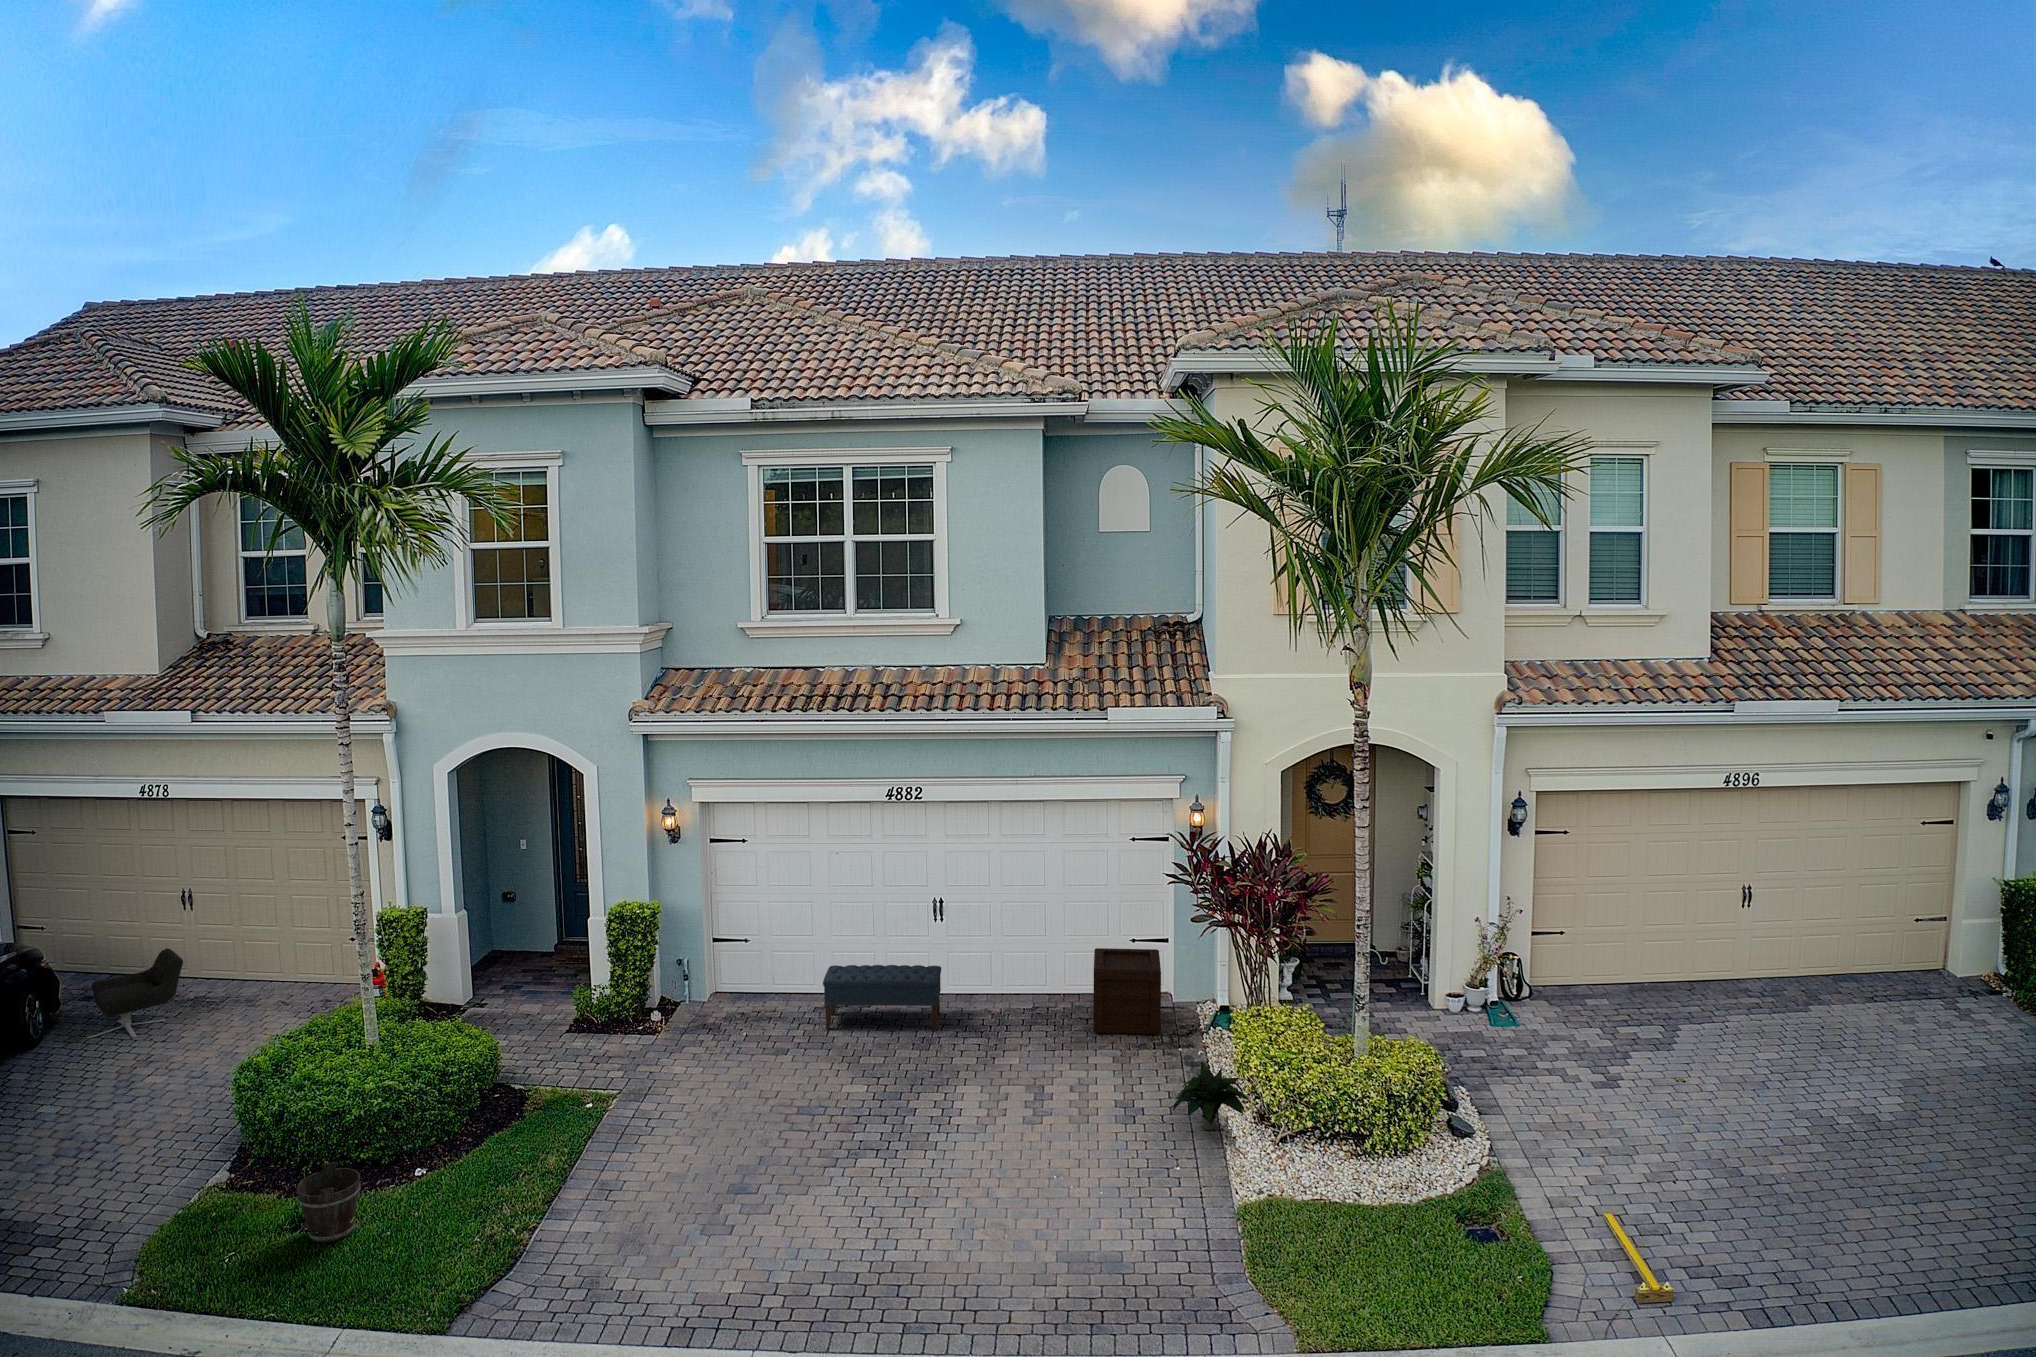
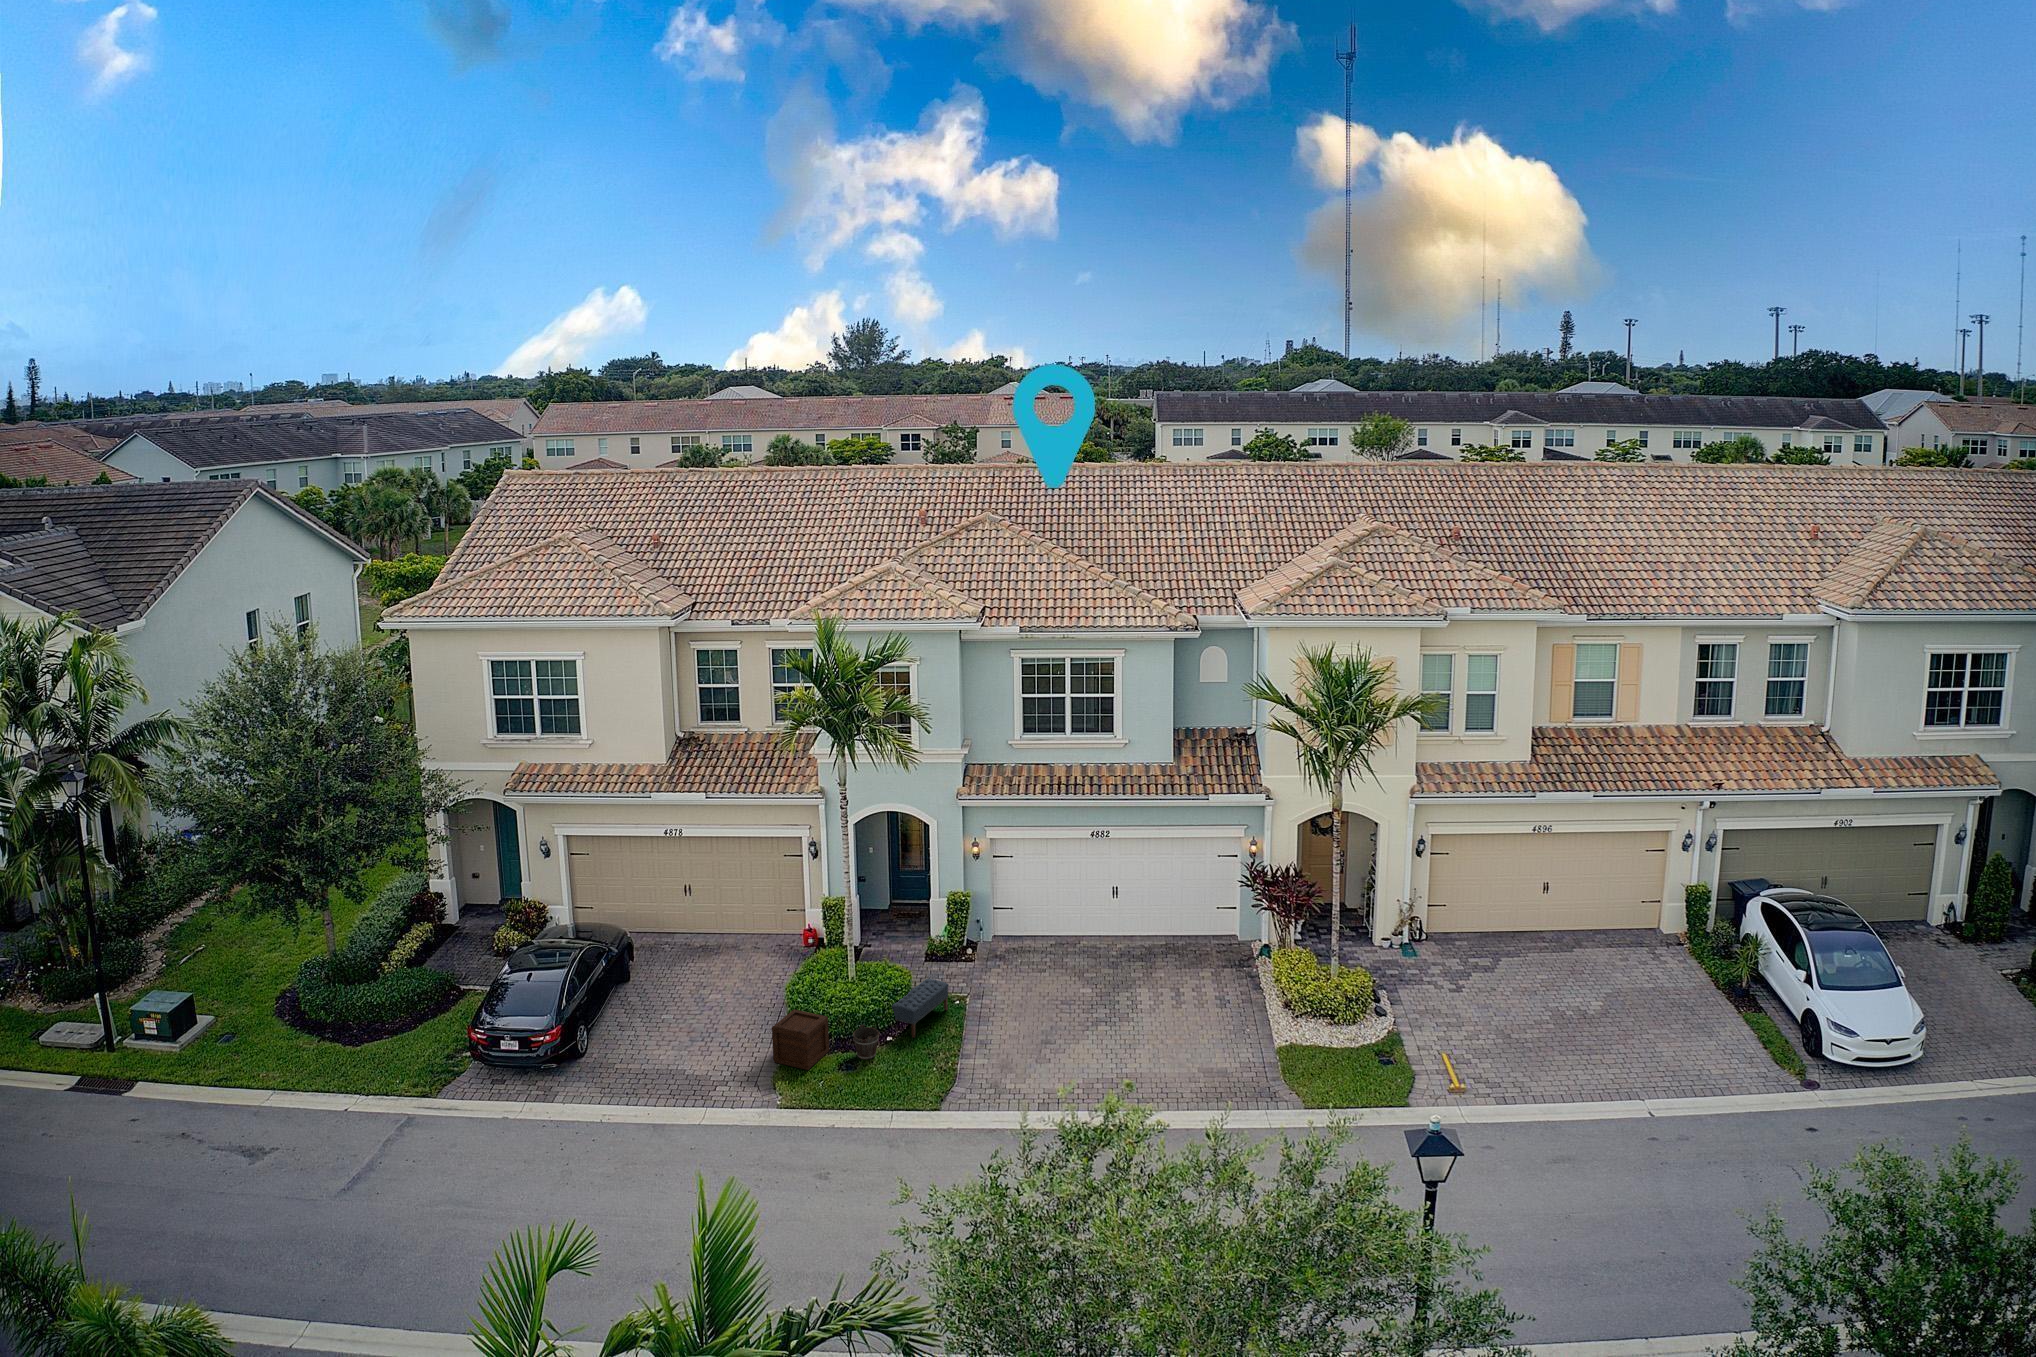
lounge chair: present [87,948,183,1038] -> none [667,908,715,956]
wooden crate: present [1093,948,1161,1035] -> present [772,1009,829,1070]
bench: present [823,965,941,1029] -> present [892,979,949,1038]
potted plant: present [1171,1062,1250,1130] -> none [1240,978,1279,1011]

